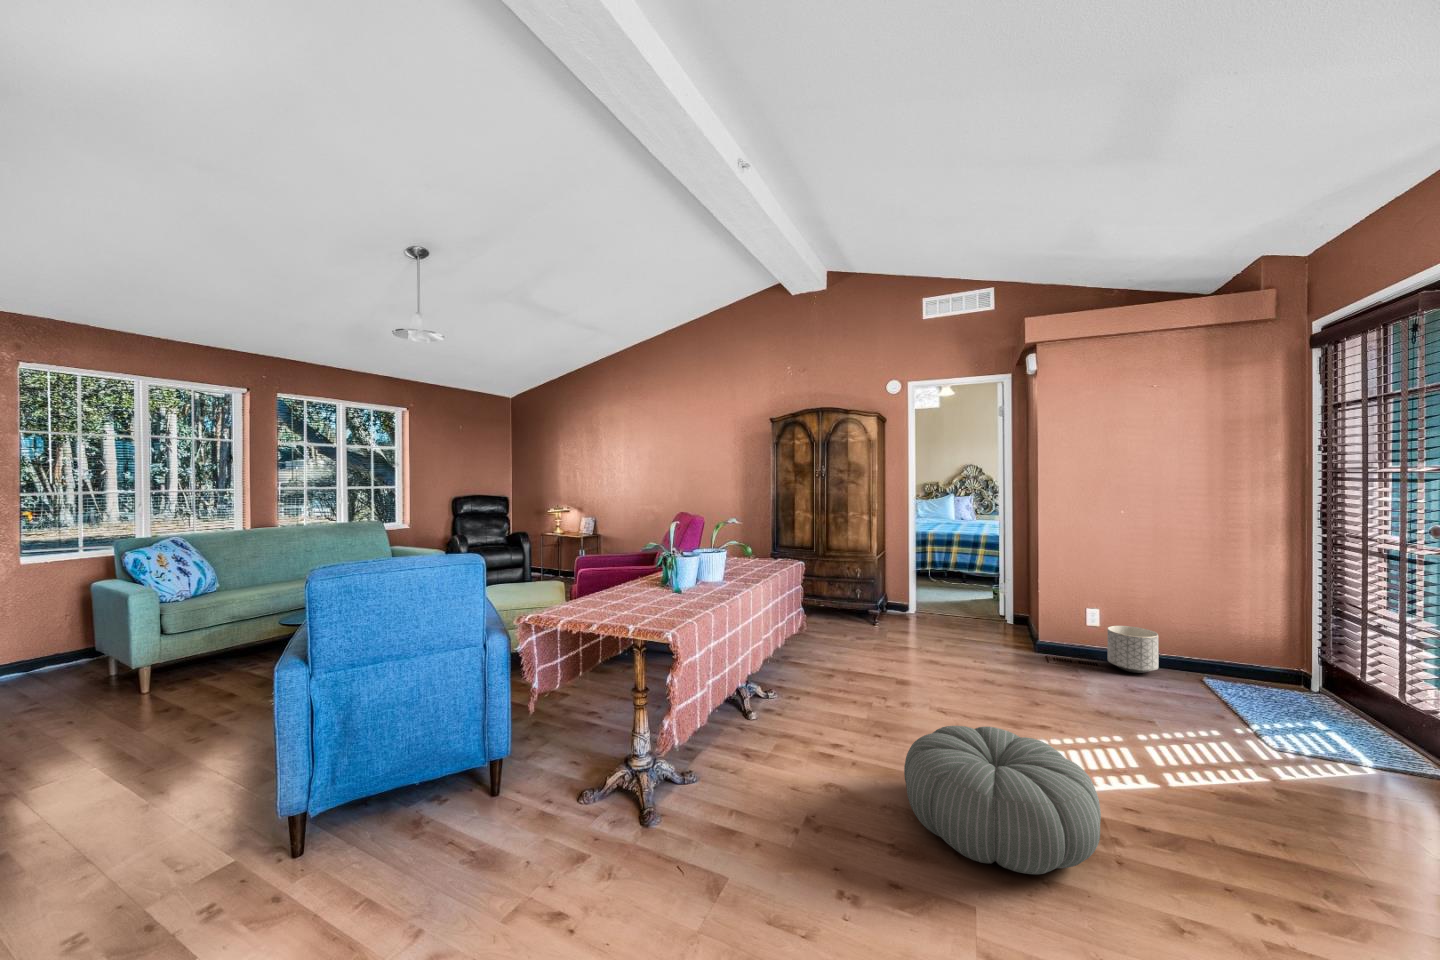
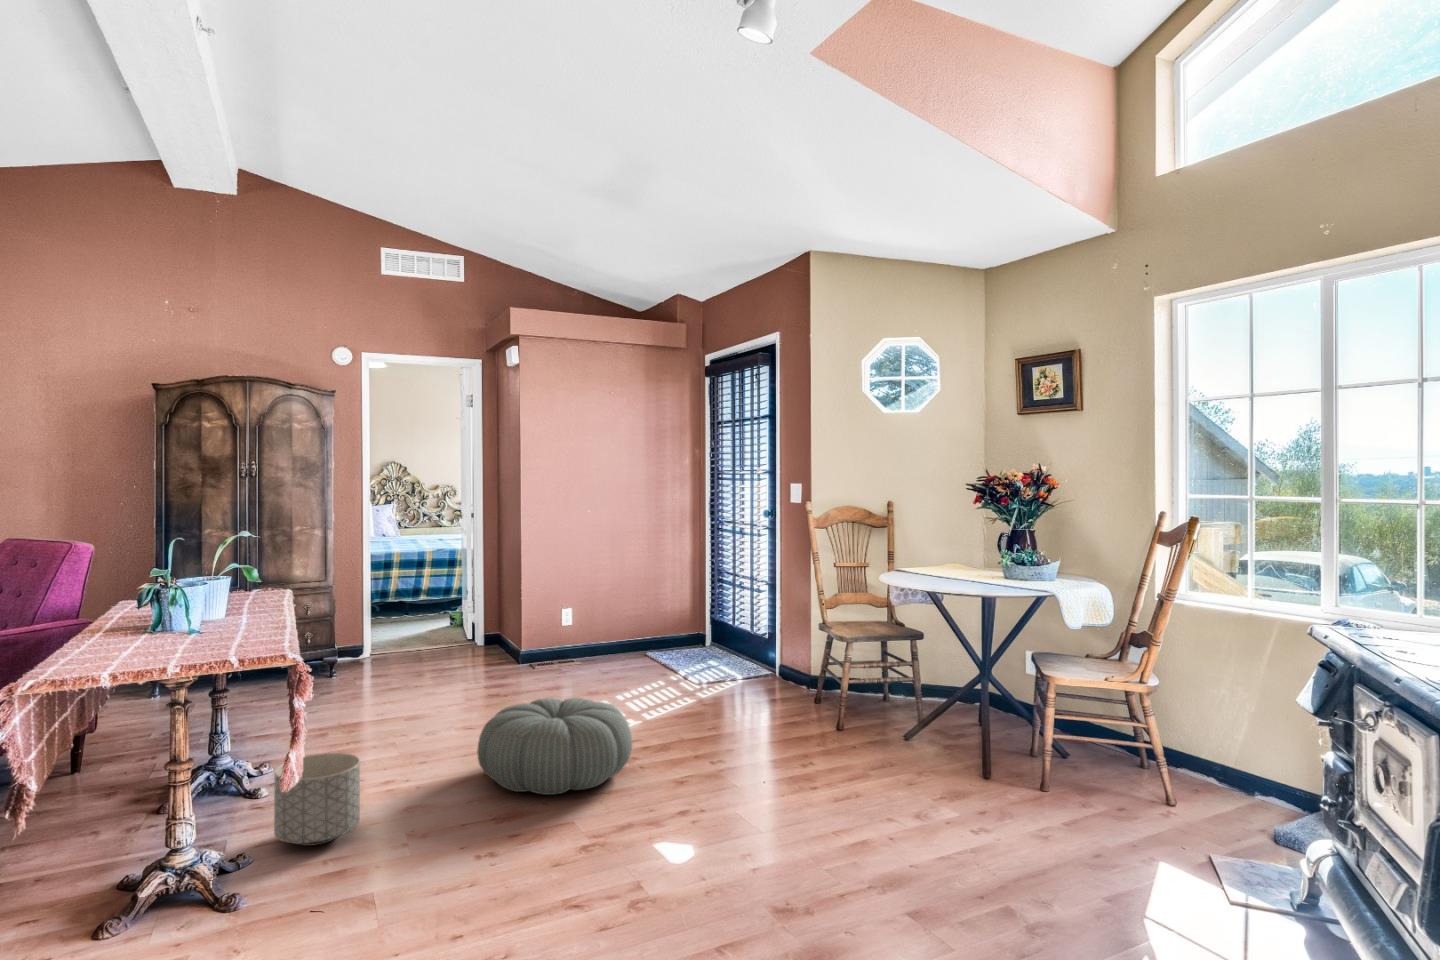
planter: present [1107,626,1159,673] -> present [274,753,360,846]

